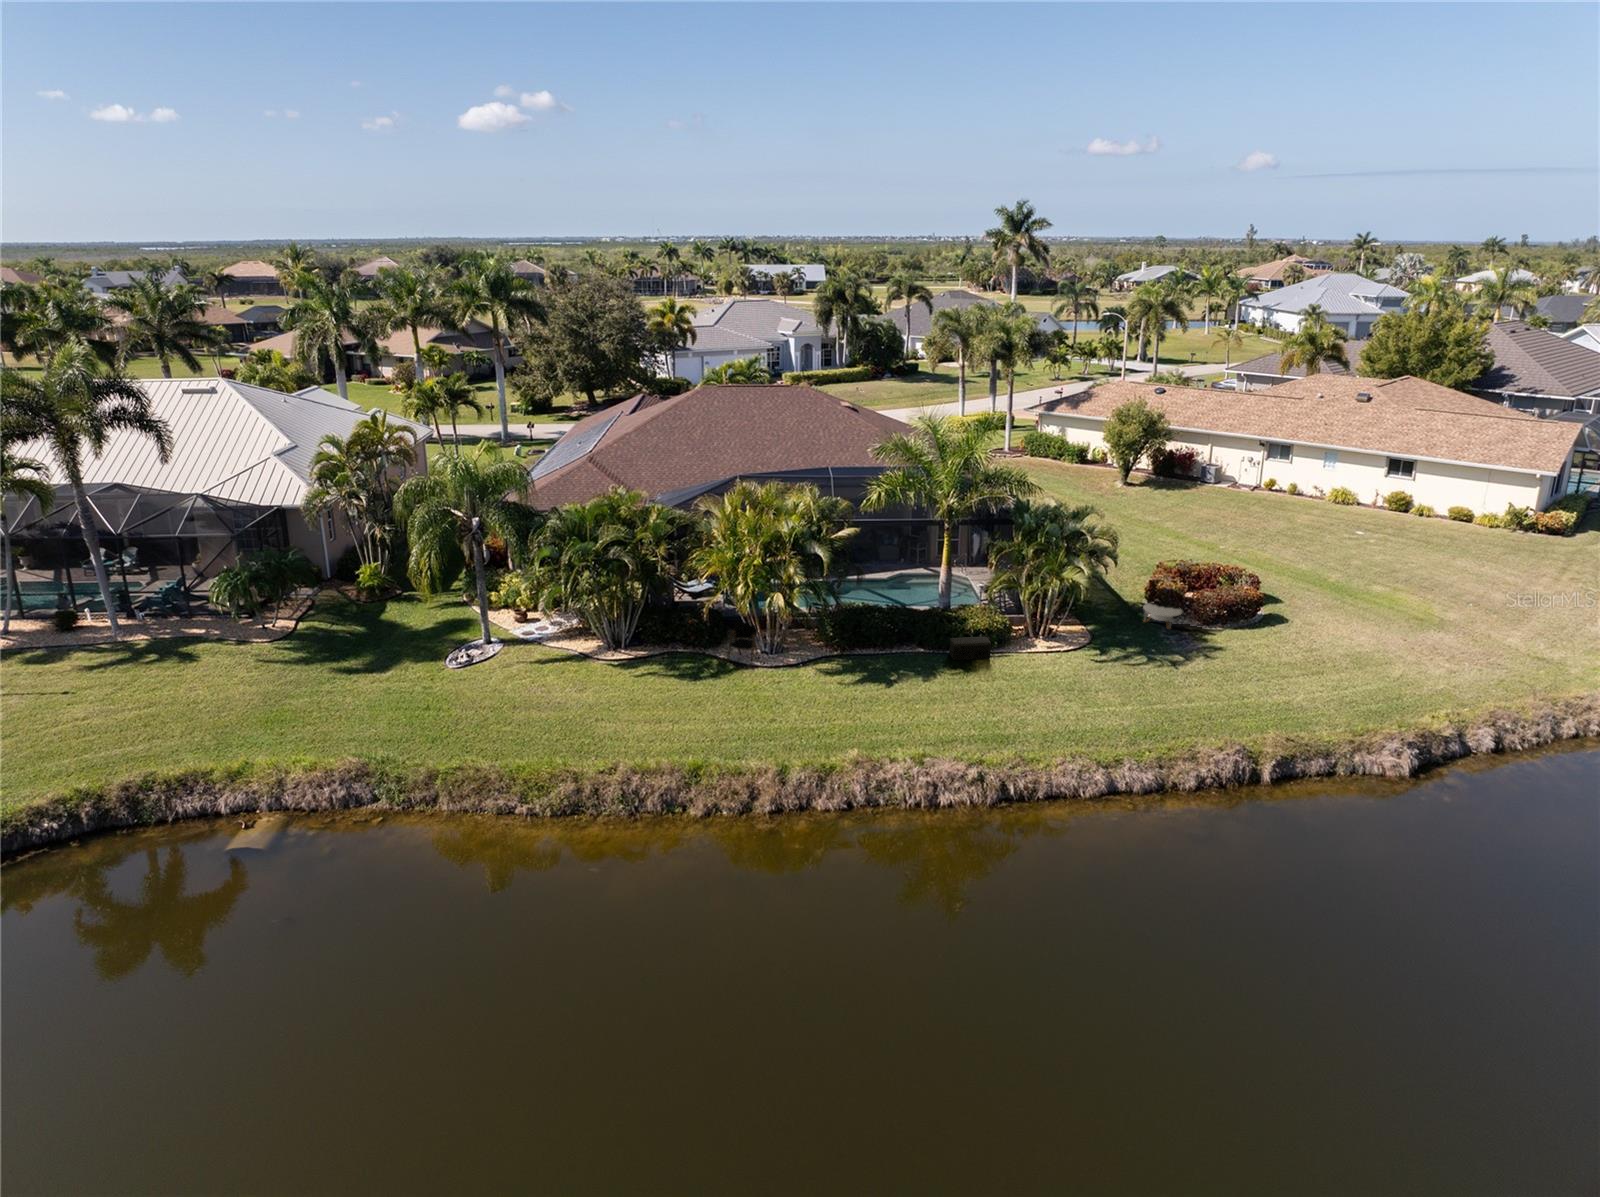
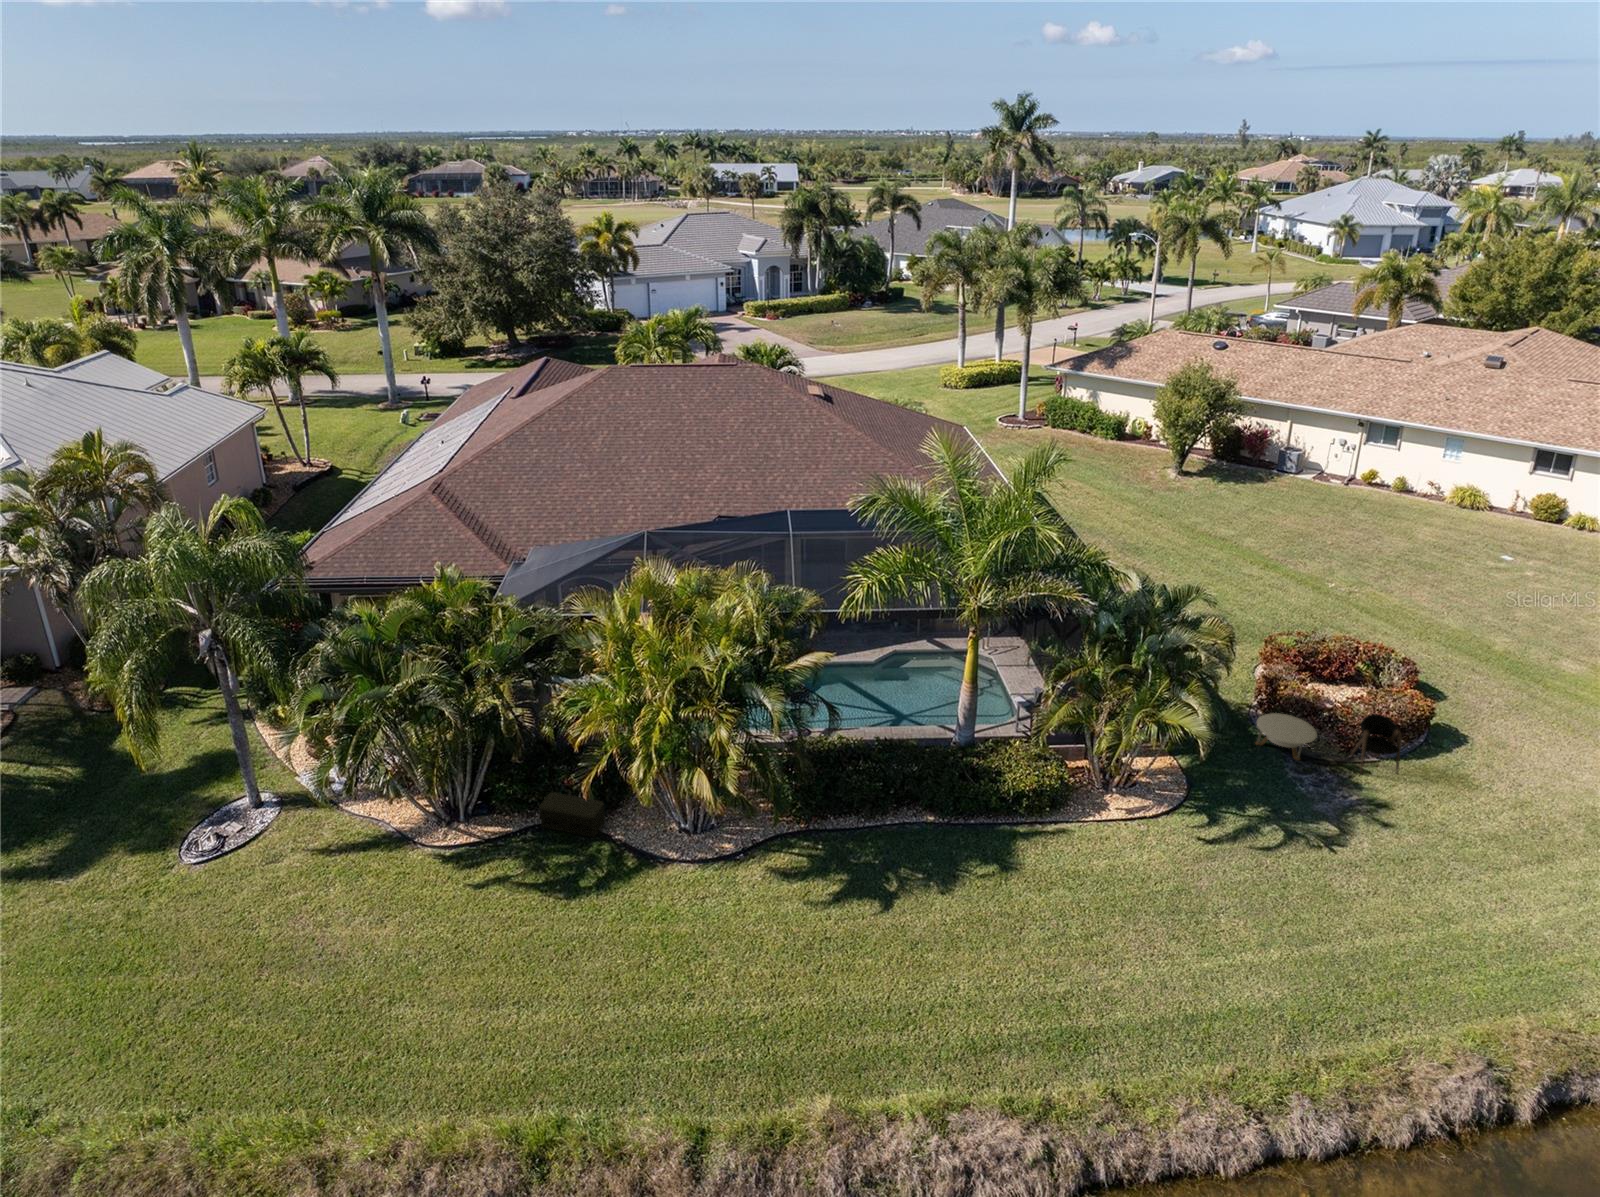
chair: present [727,622,759,666] -> present [1349,714,1402,775]
storage bench: present [949,637,991,660] -> present [539,792,605,837]

